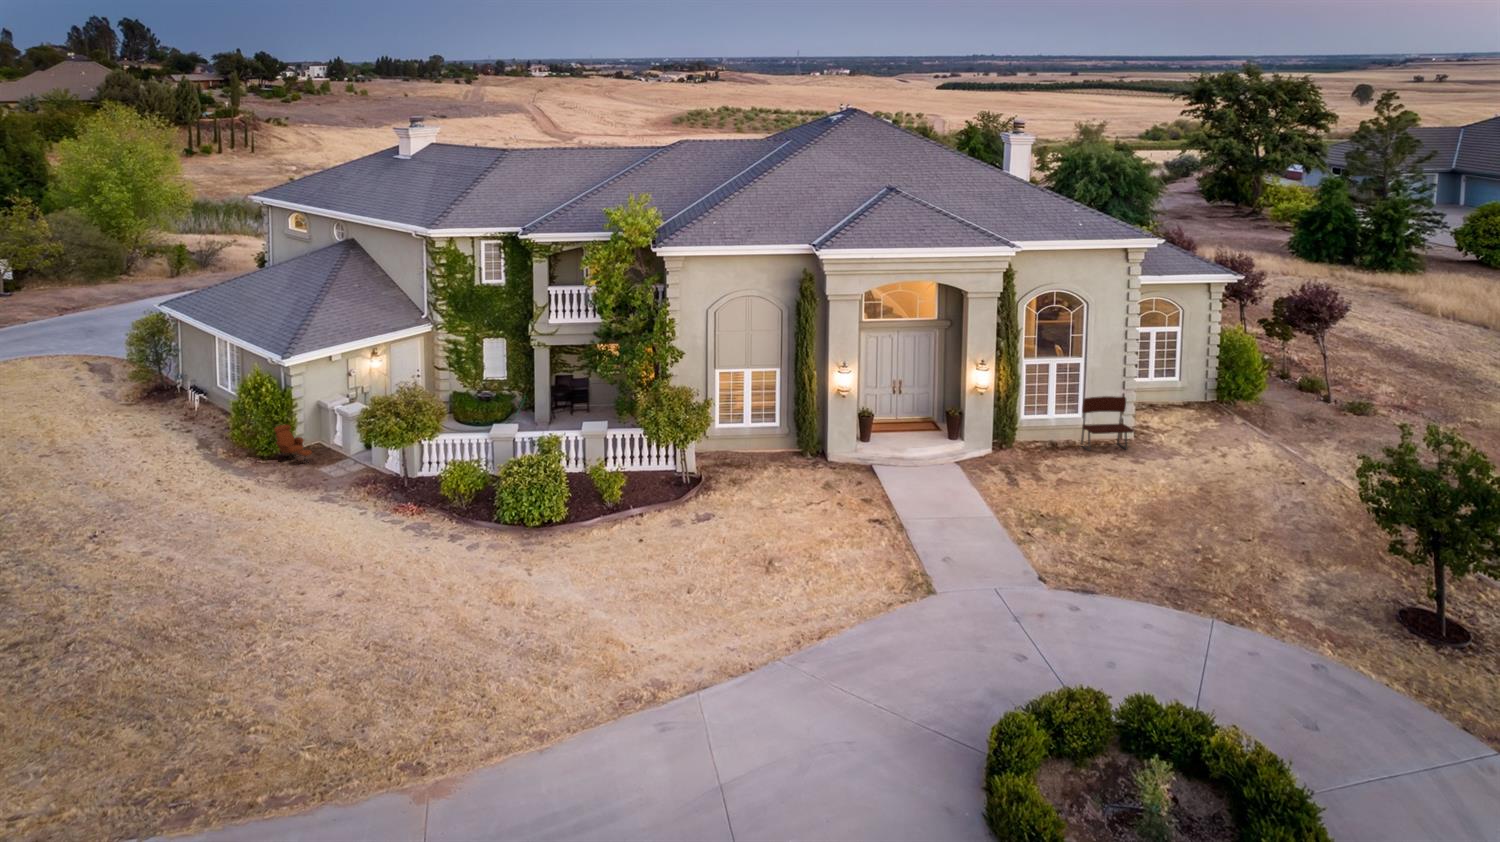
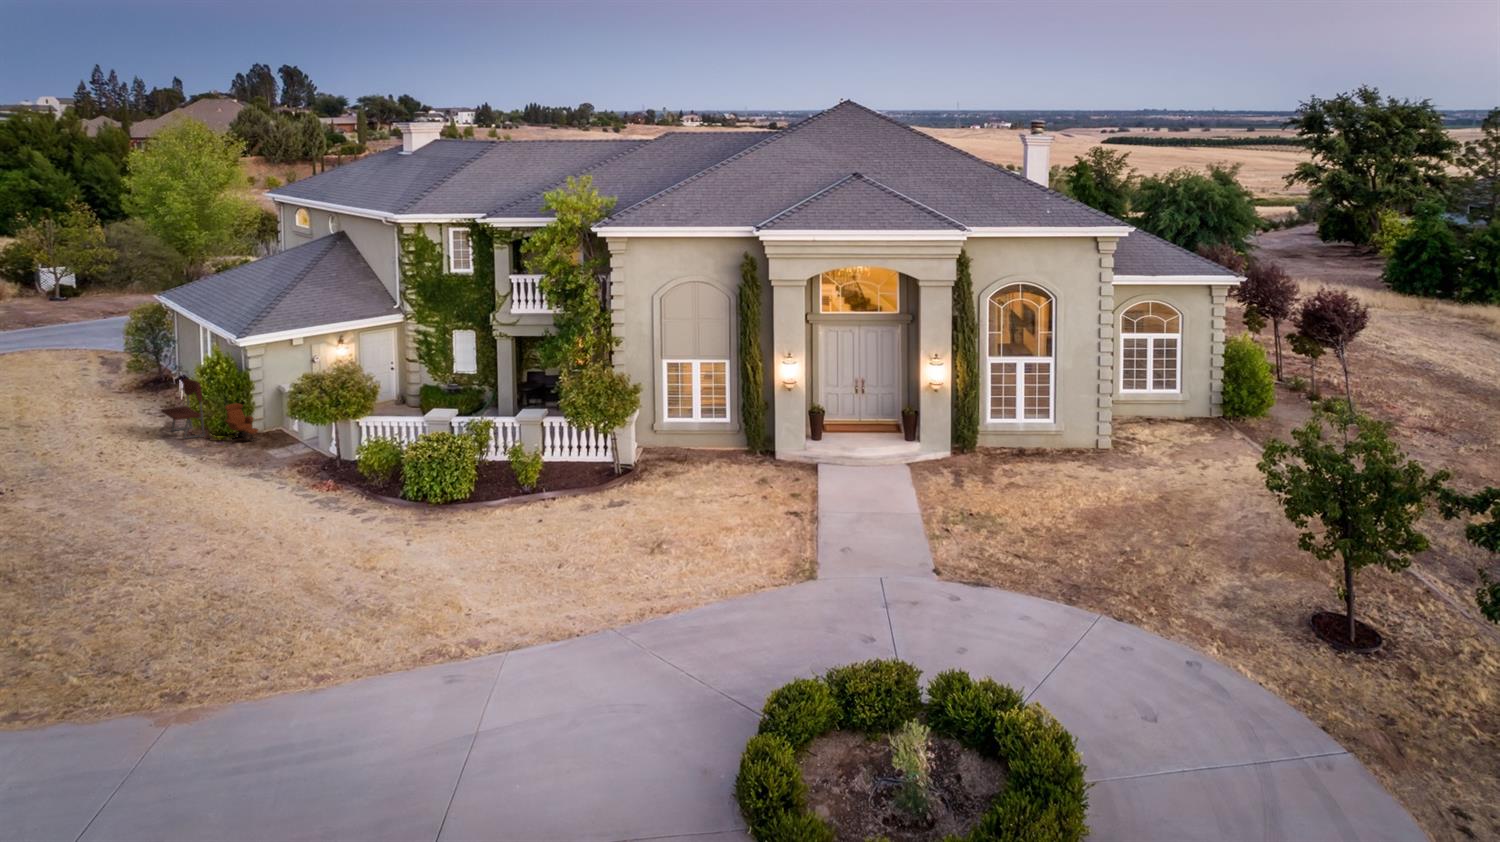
bench: present [1081,396,1134,451] -> present [161,379,205,439]

